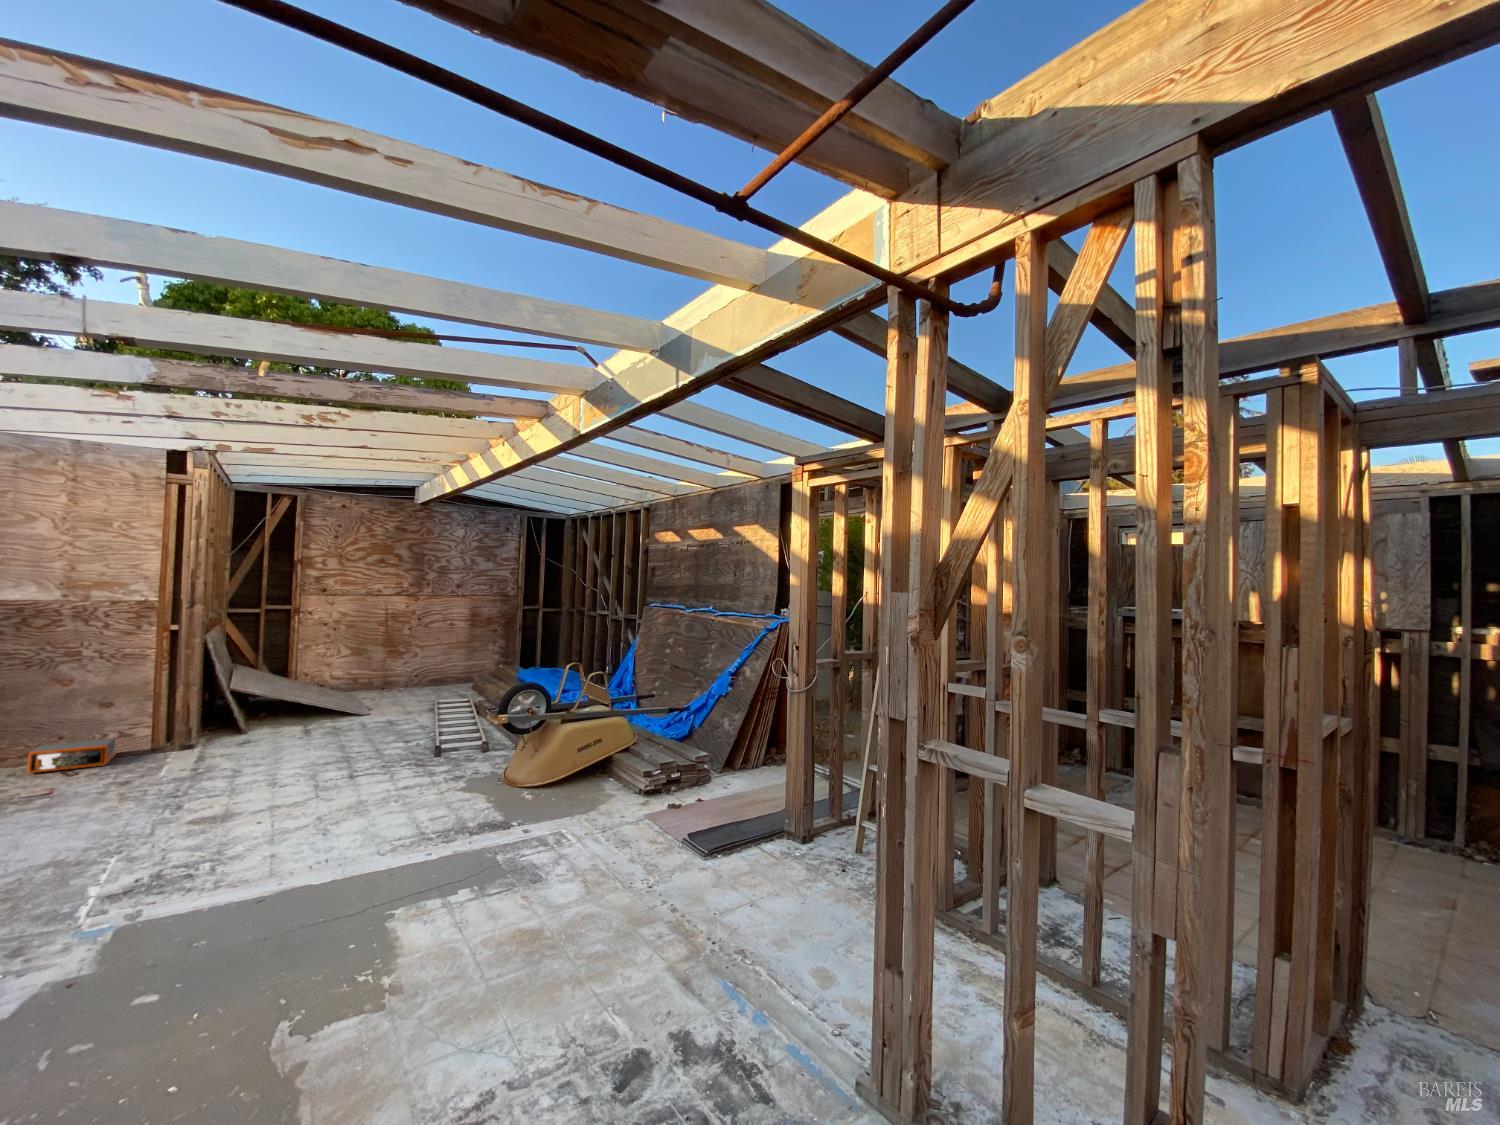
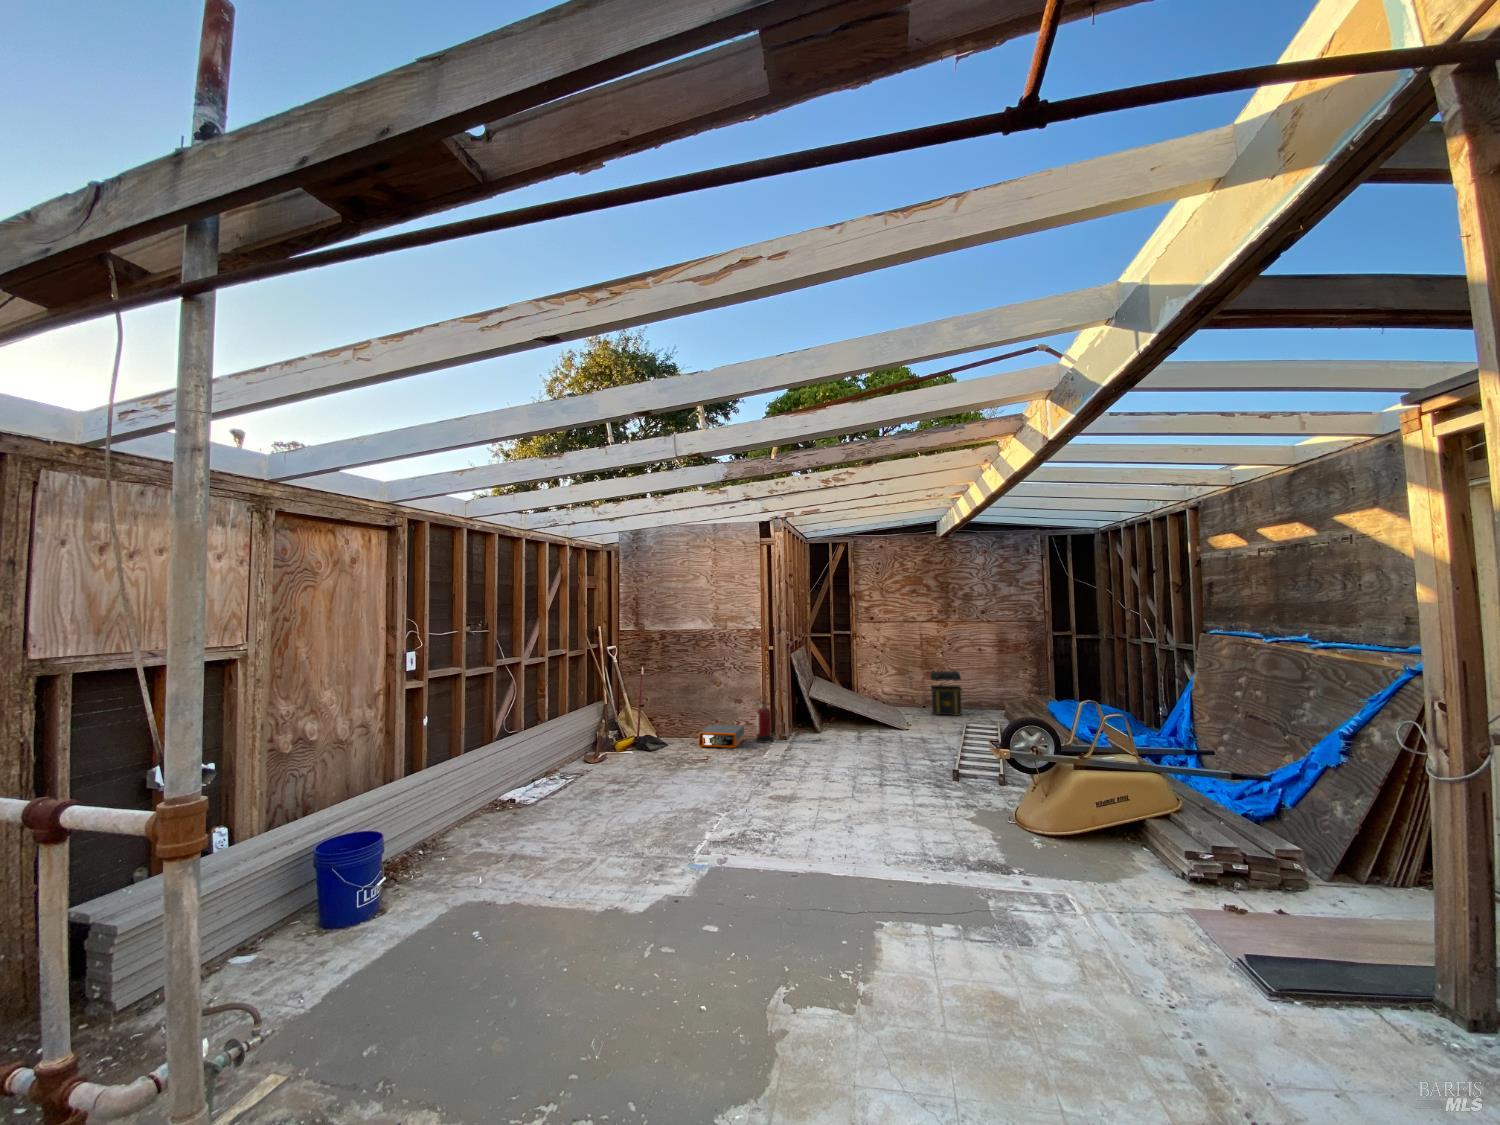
toolbox: none [393,646,429,692] -> present [930,671,962,716]
fire extinguisher: none [144,696,182,752] -> present [757,702,775,743]

